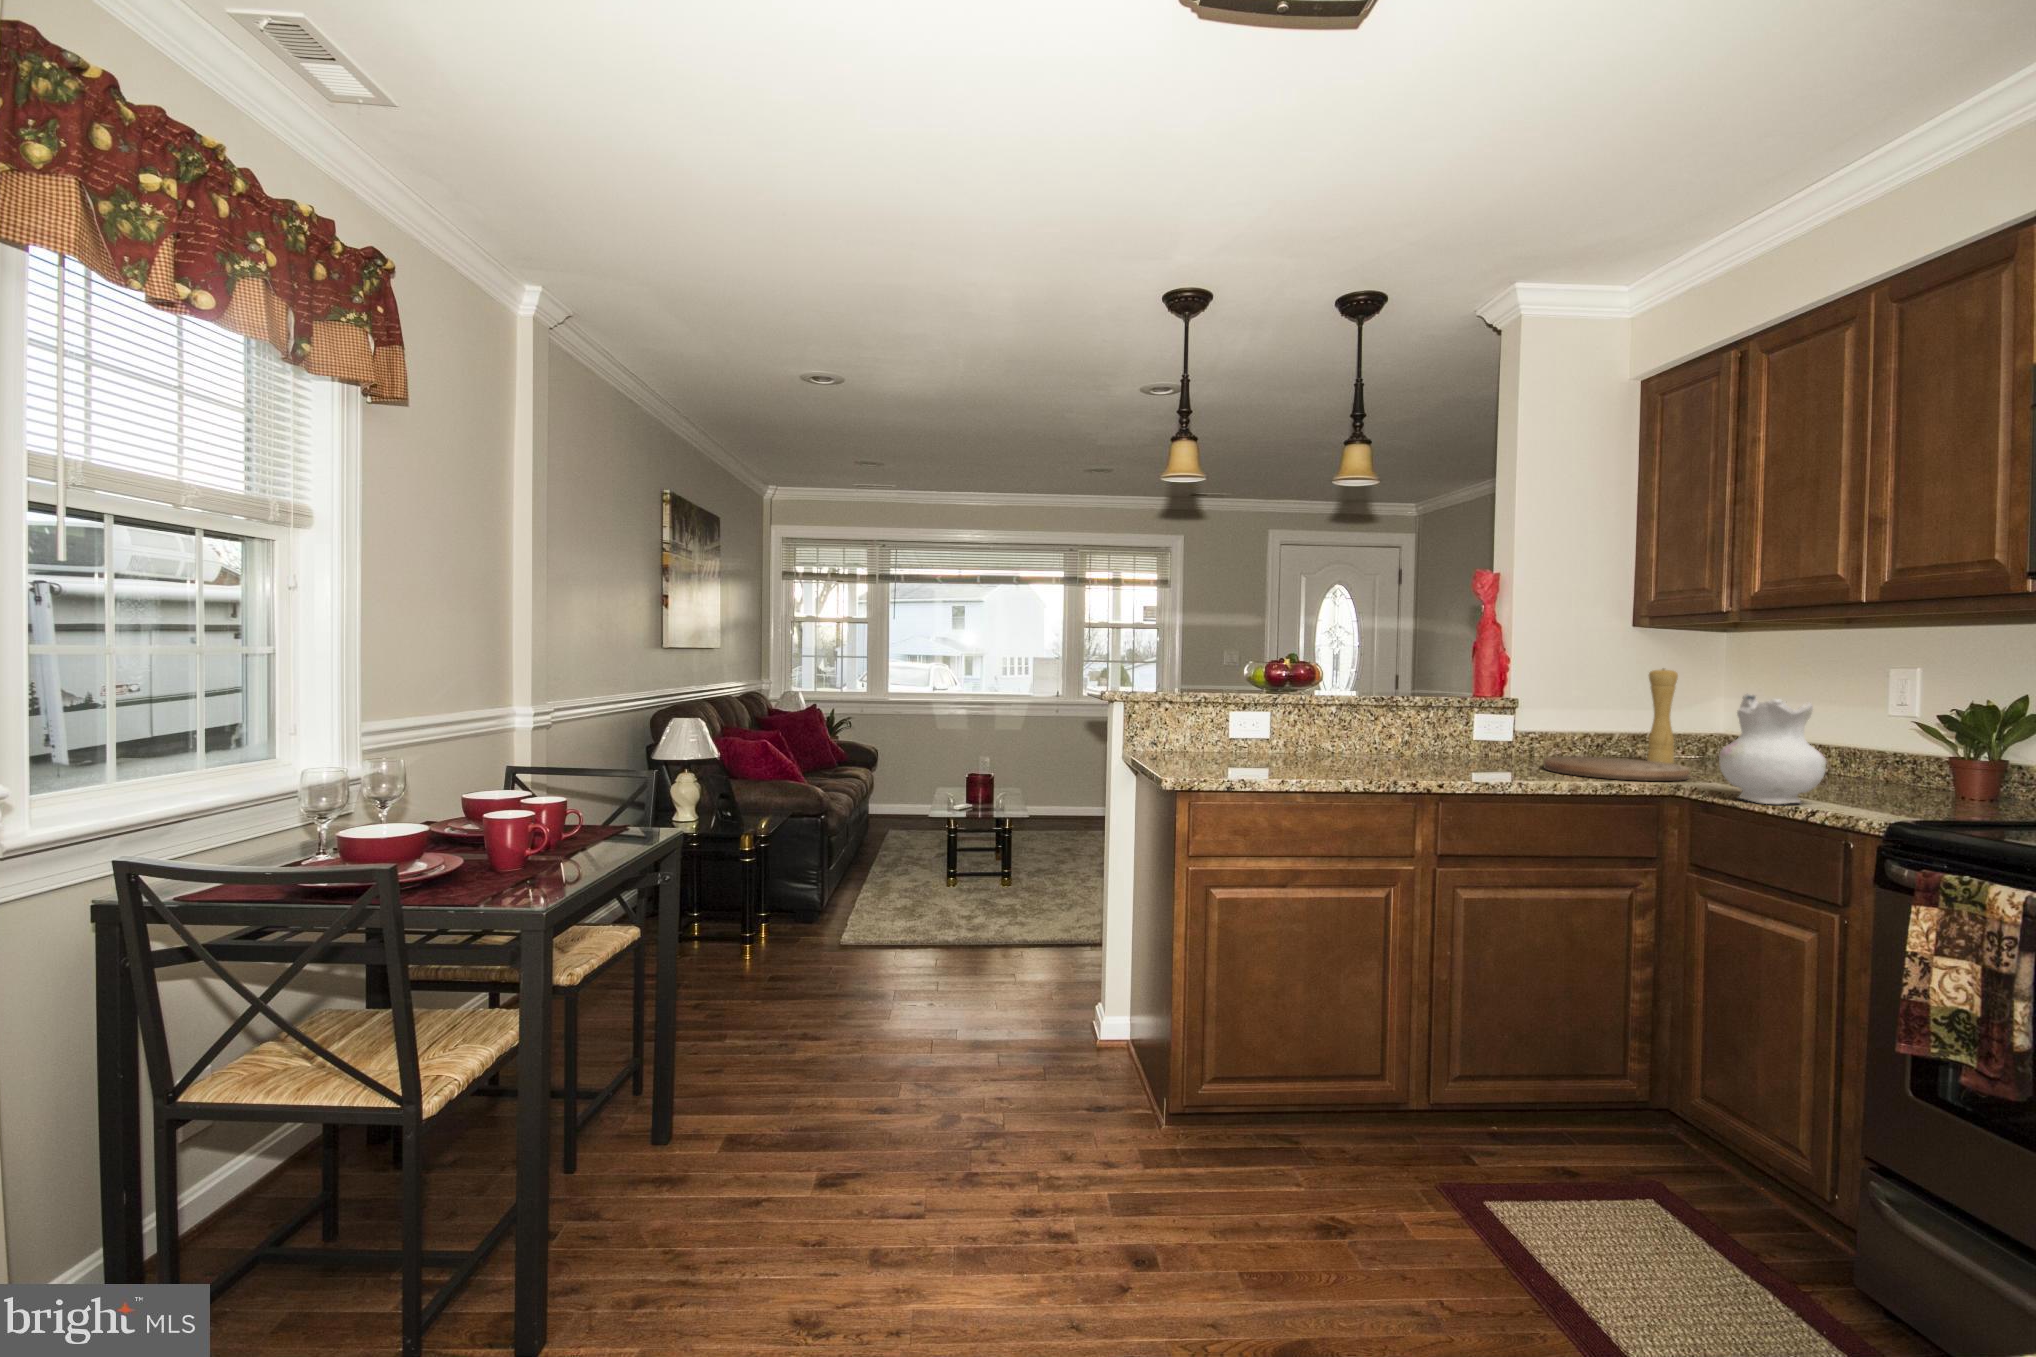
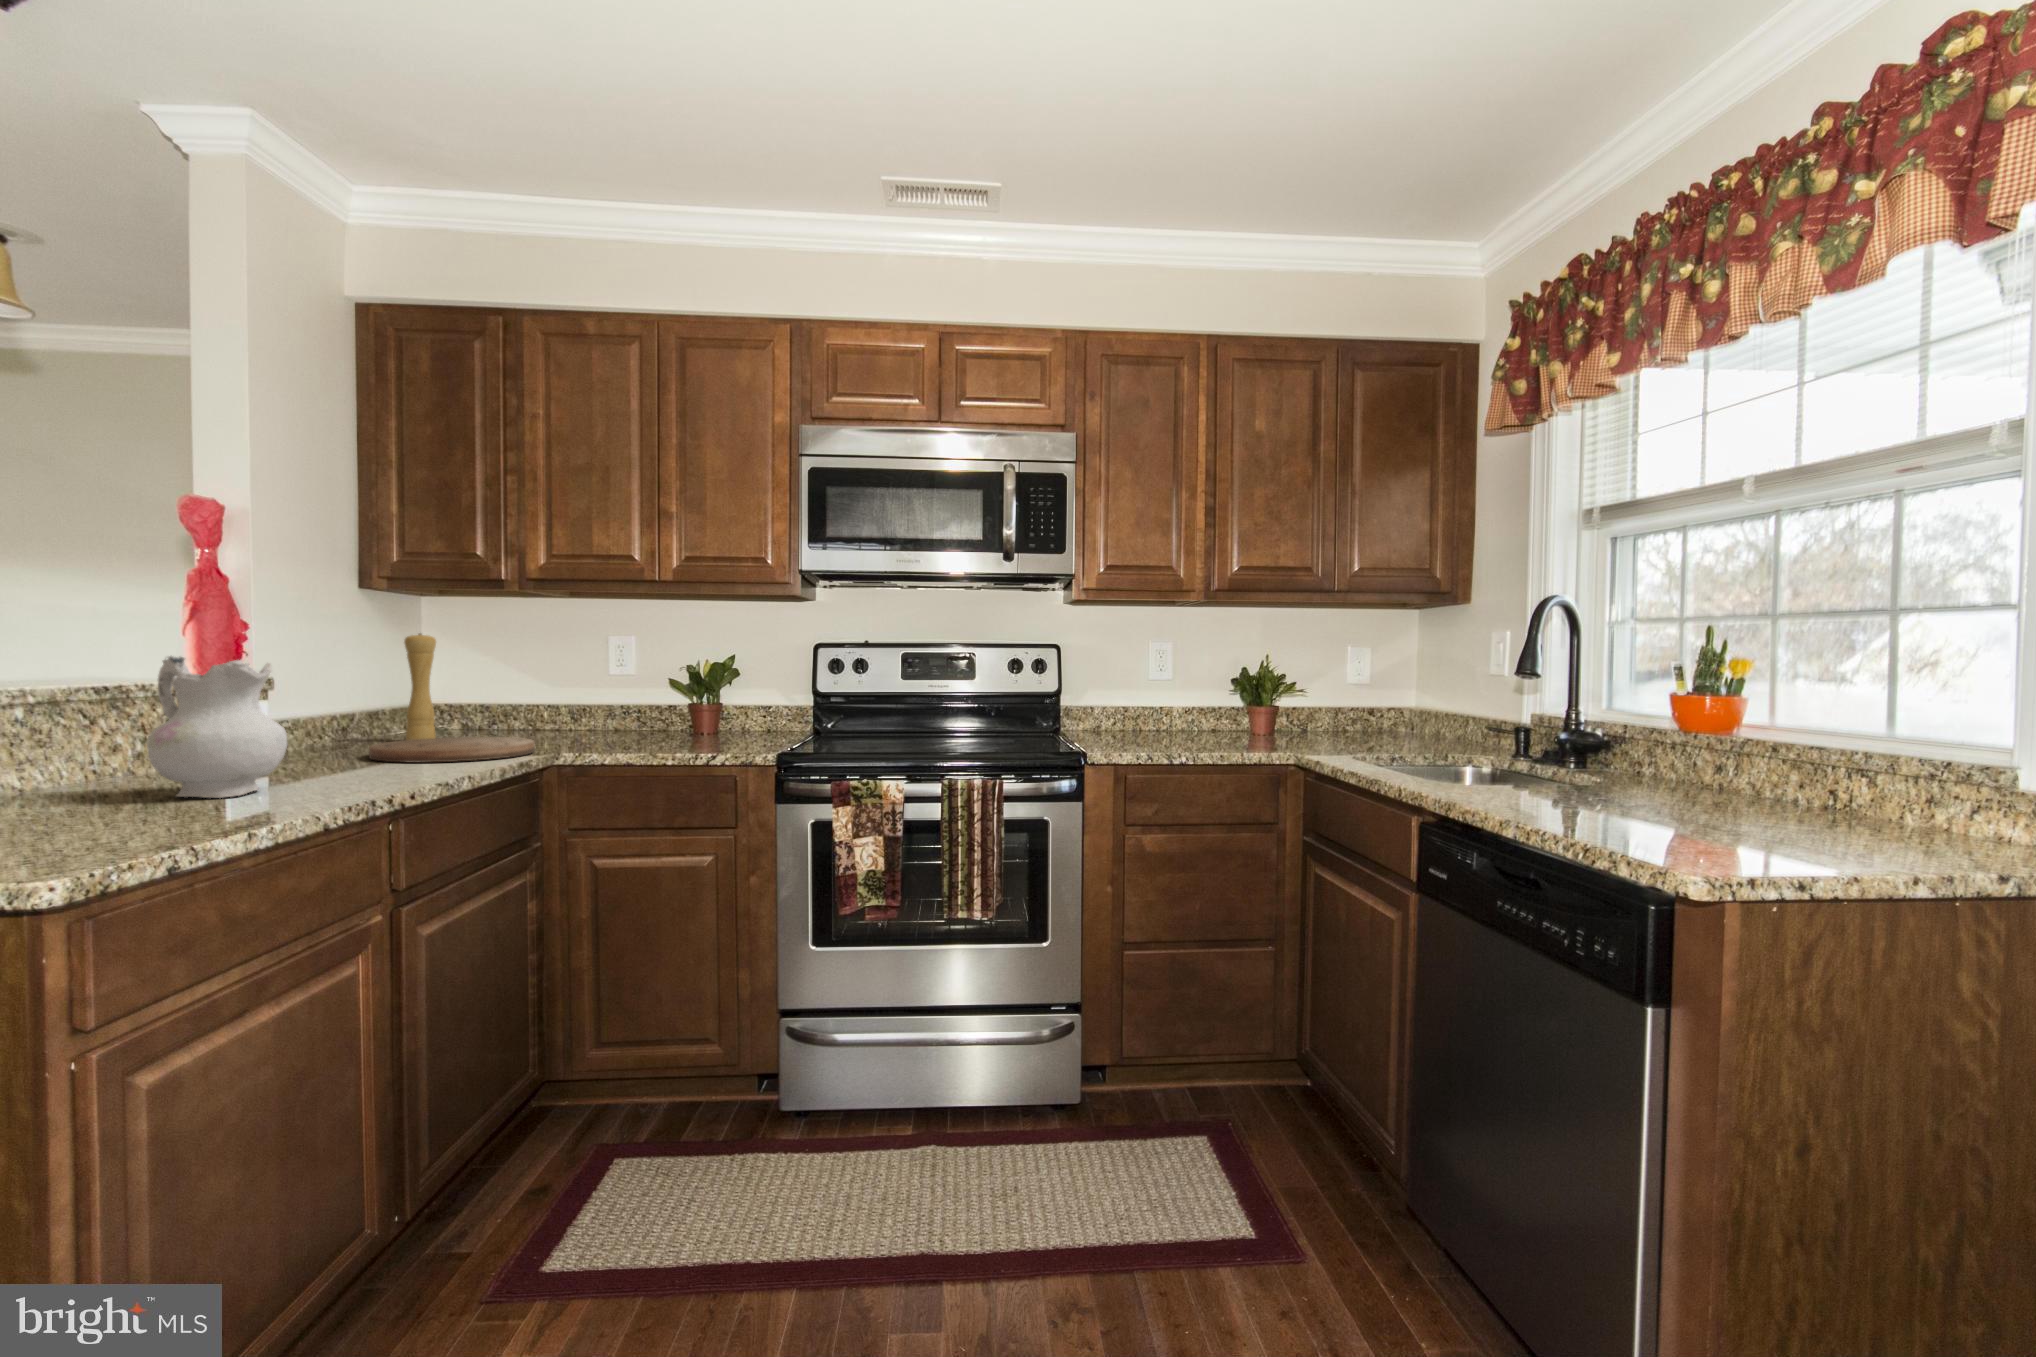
ceramic pitcher: present [1719,694,1826,804] -> present [147,656,288,798]

